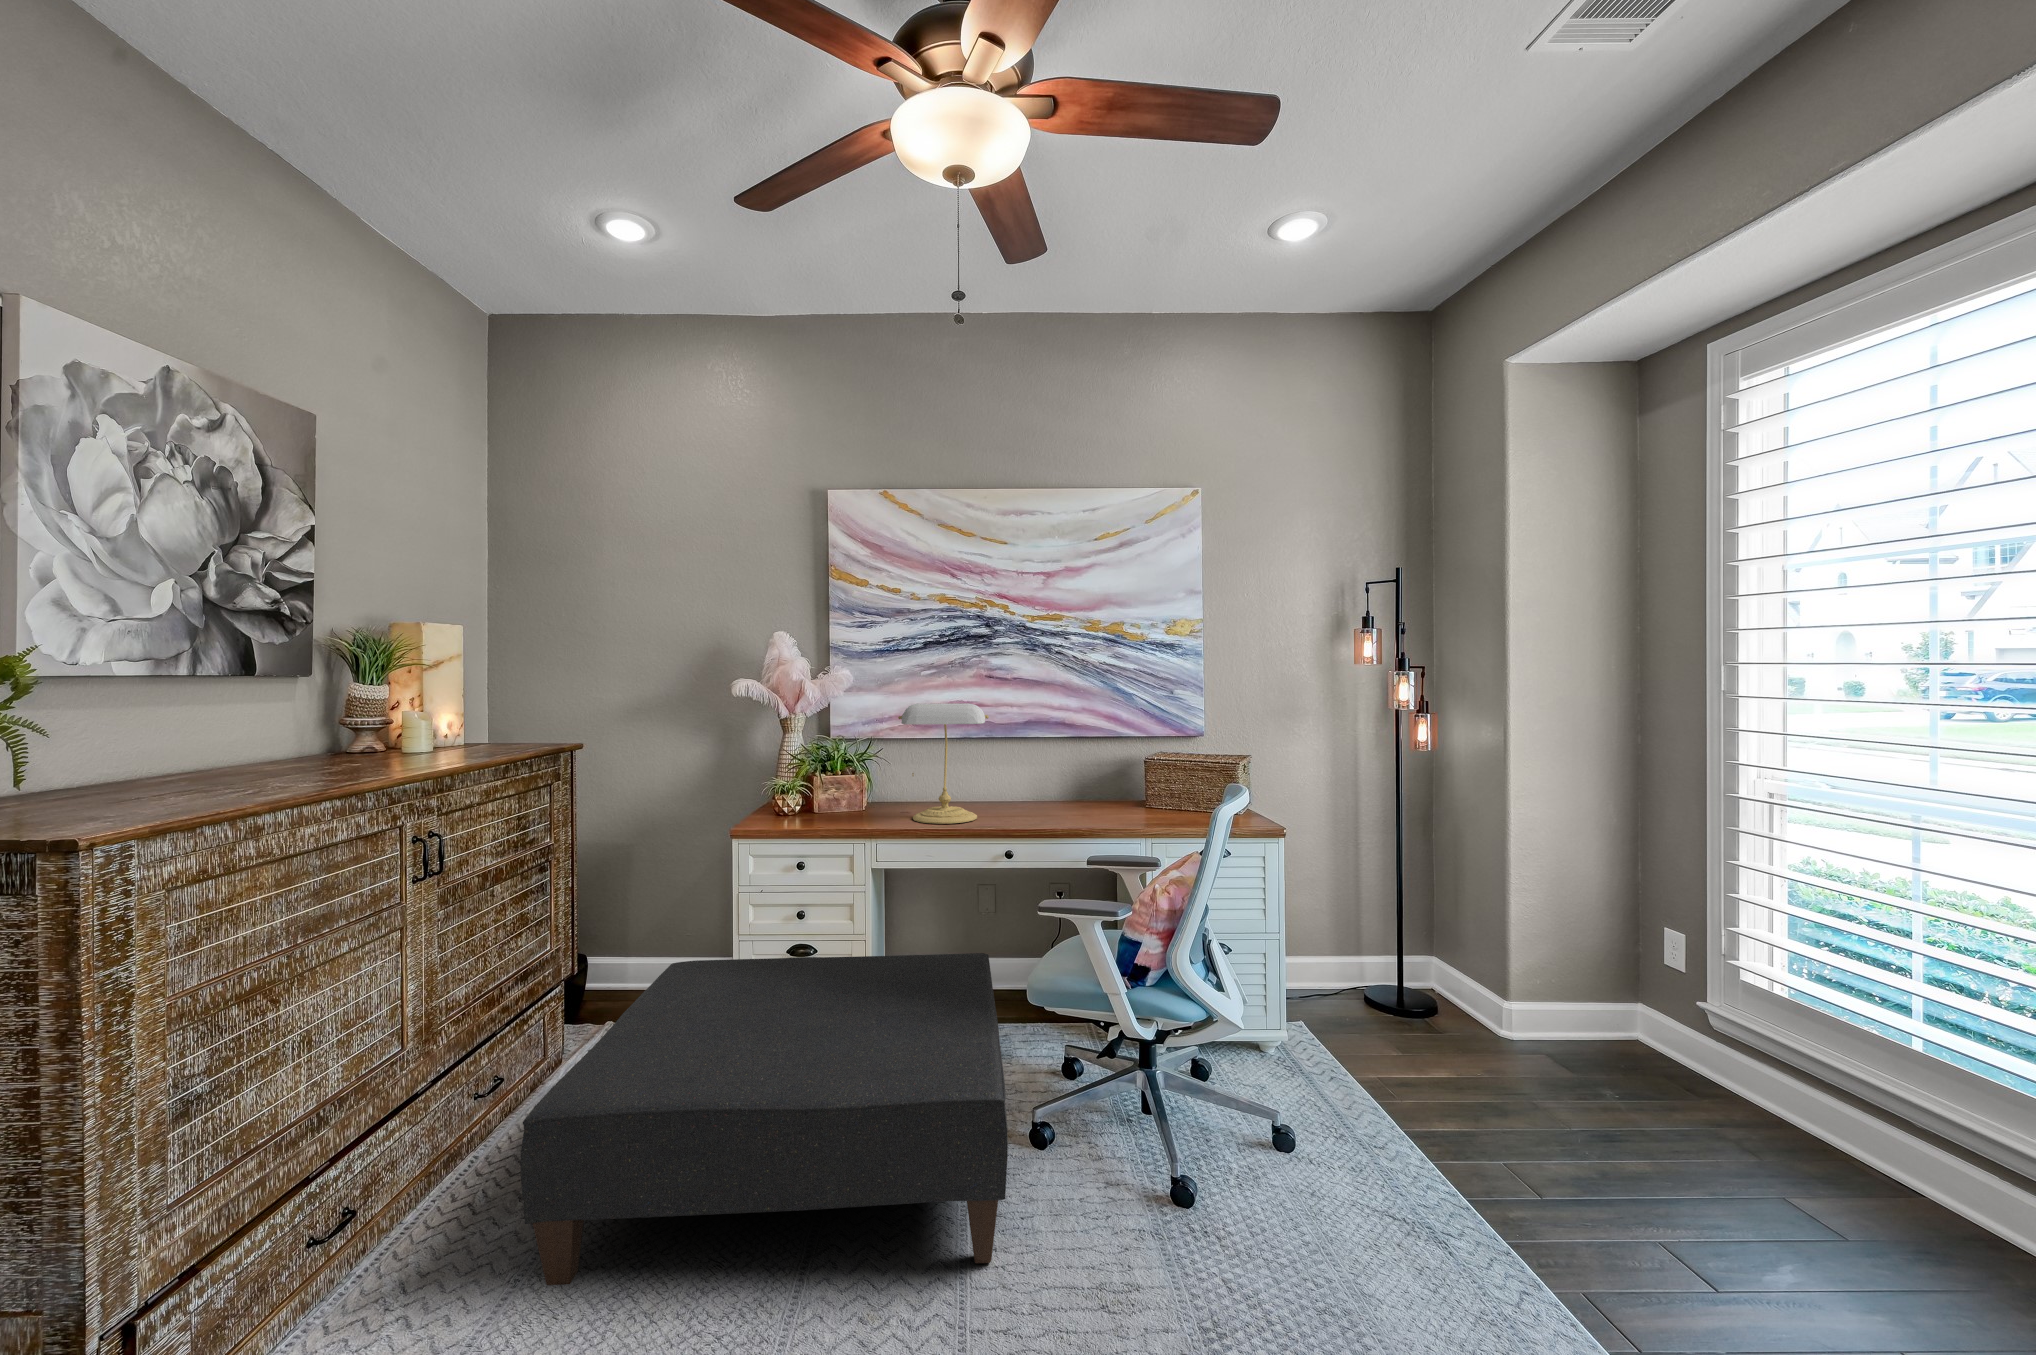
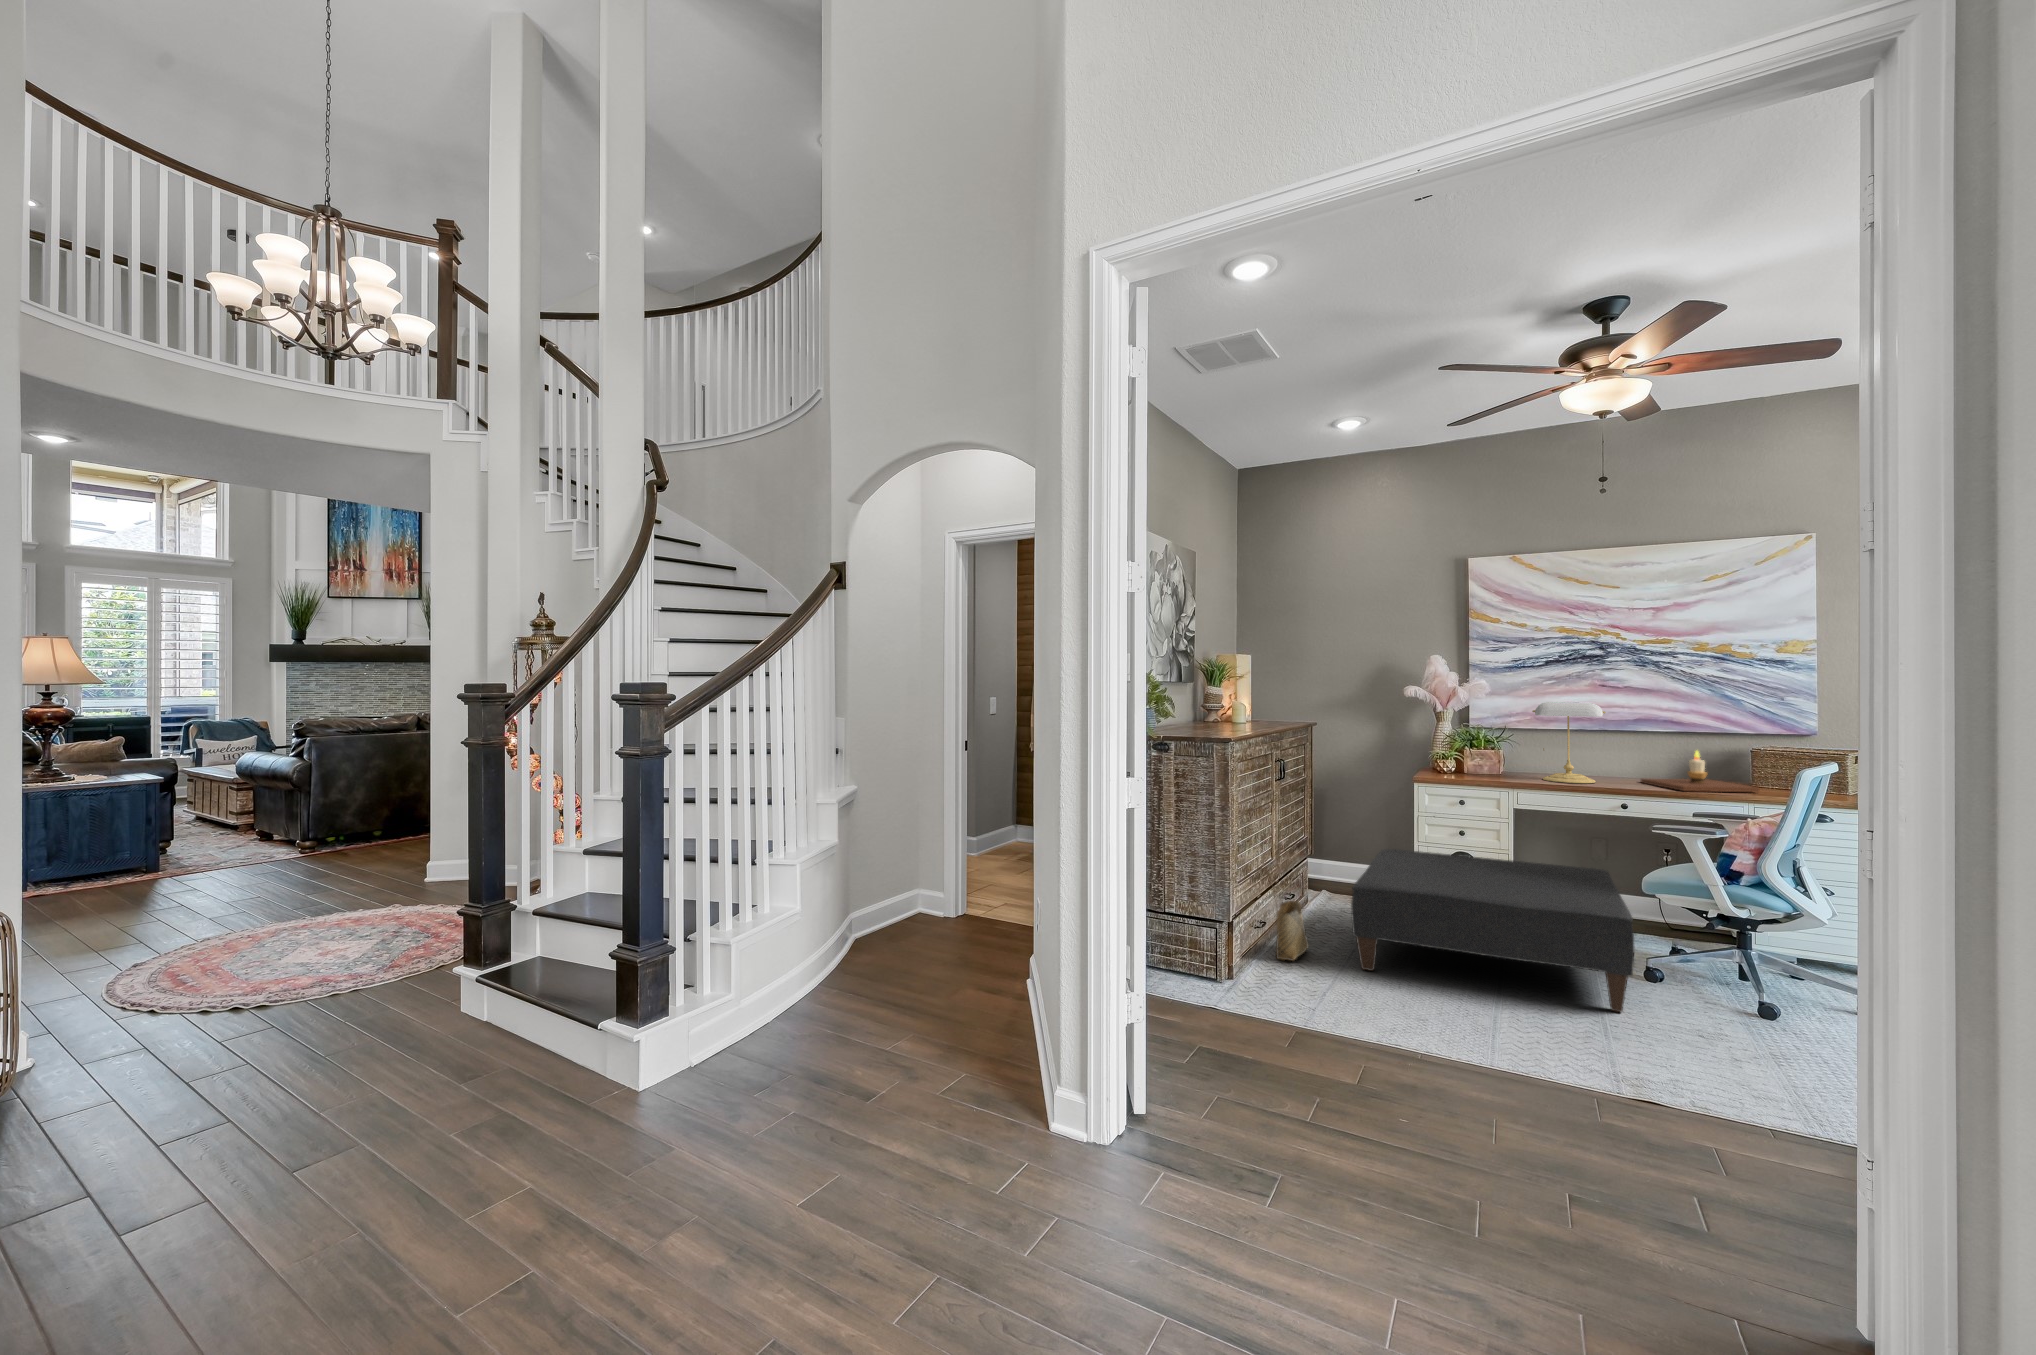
candle: none [1030,765,1154,826] -> present [1641,751,1759,792]
woven basket: none [349,1111,458,1314] -> present [1275,886,1309,961]

